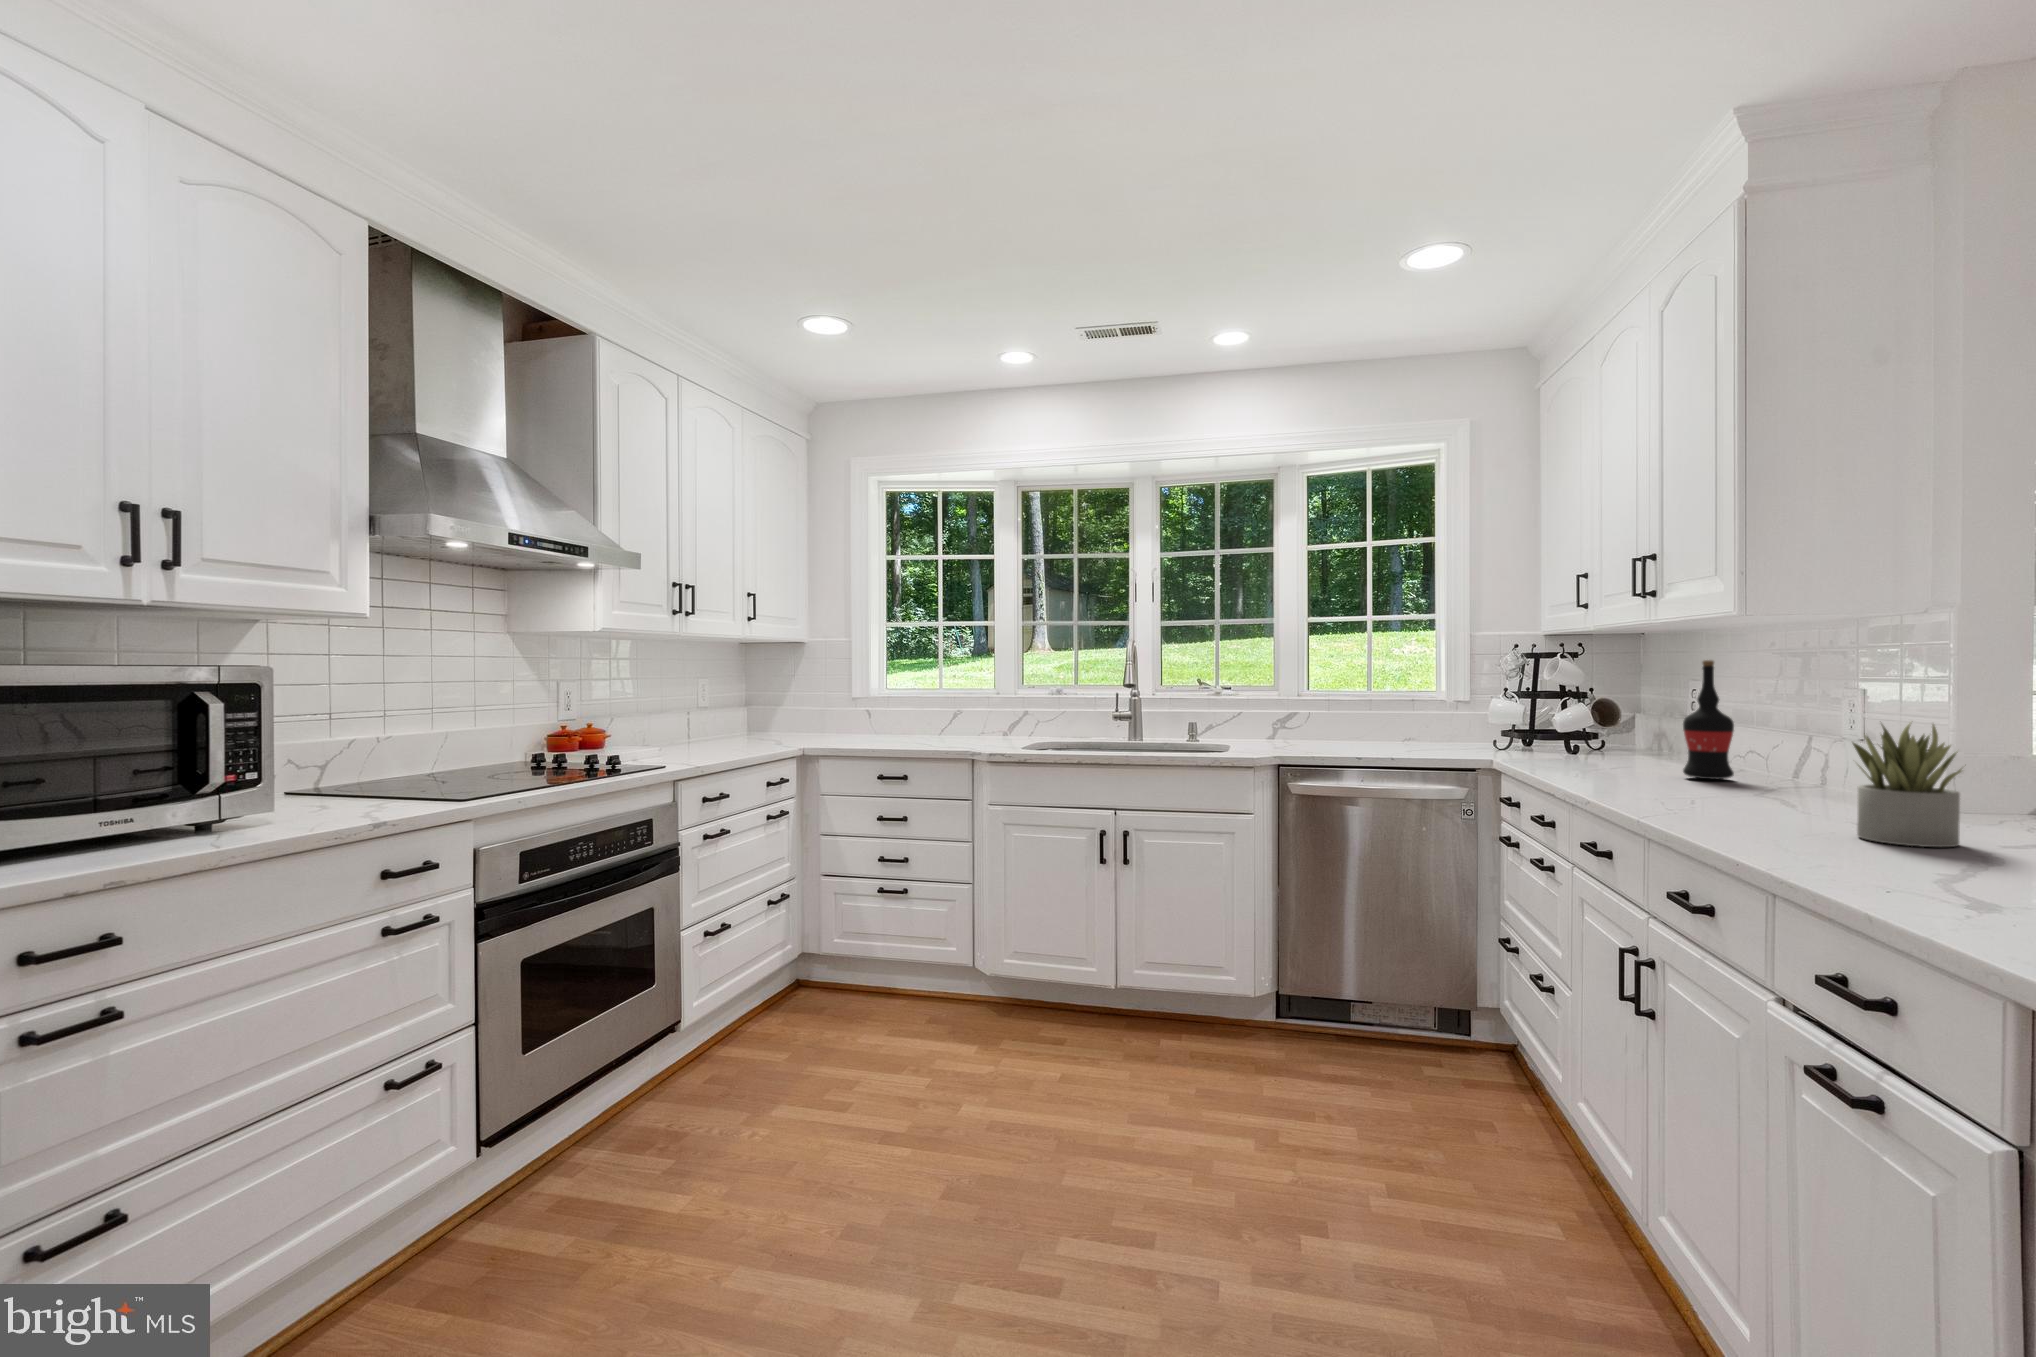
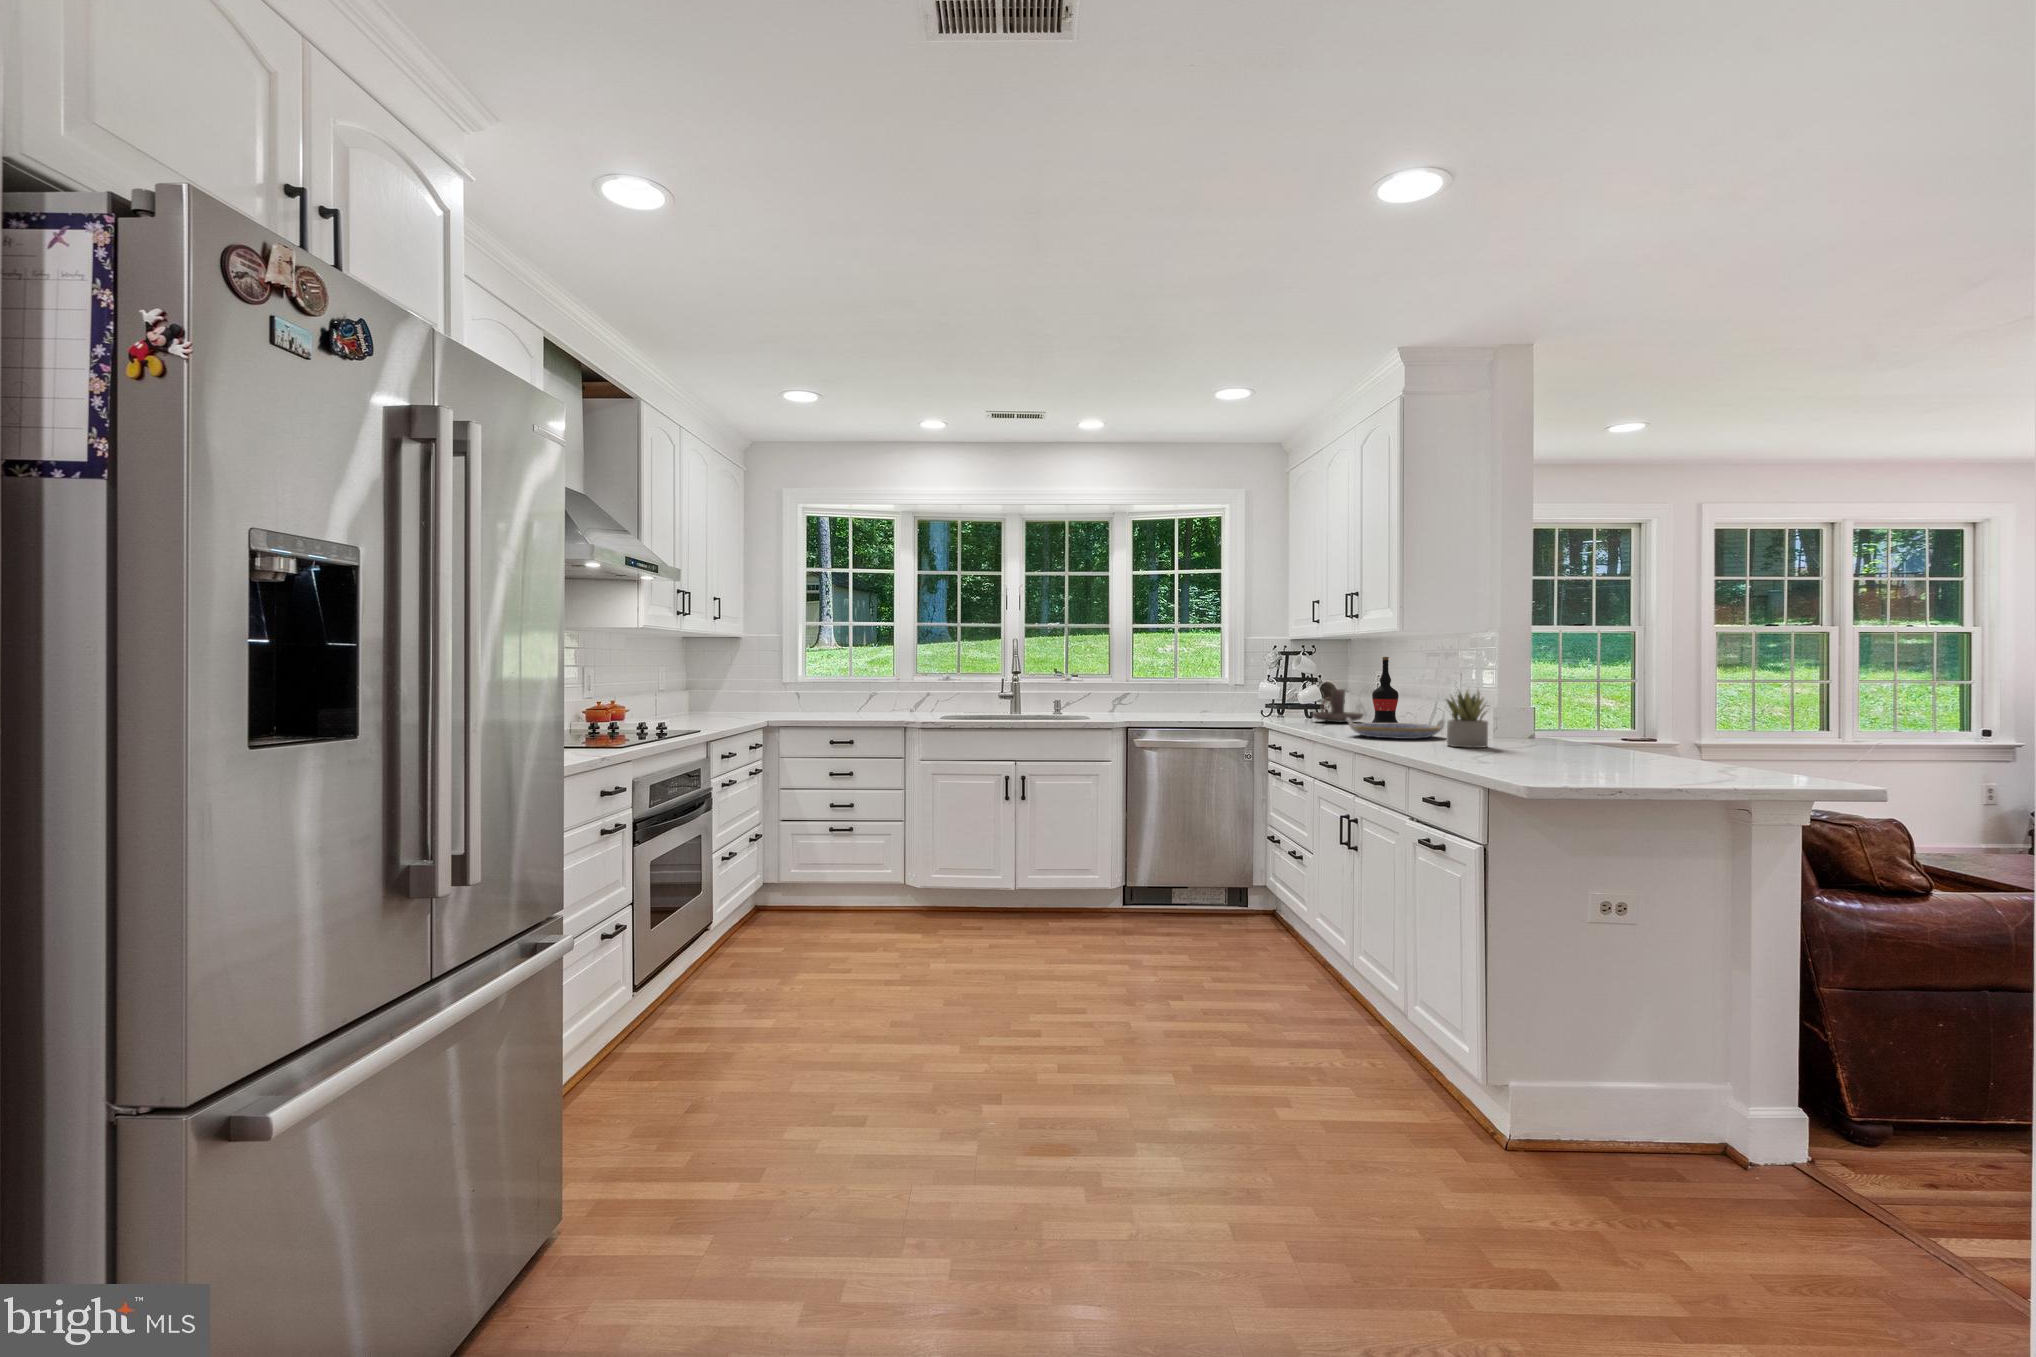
candle holder: none [1574,712,1667,764] -> present [1312,689,1363,722]
serving tray: none [1633,768,1841,812] -> present [1346,718,1445,739]

